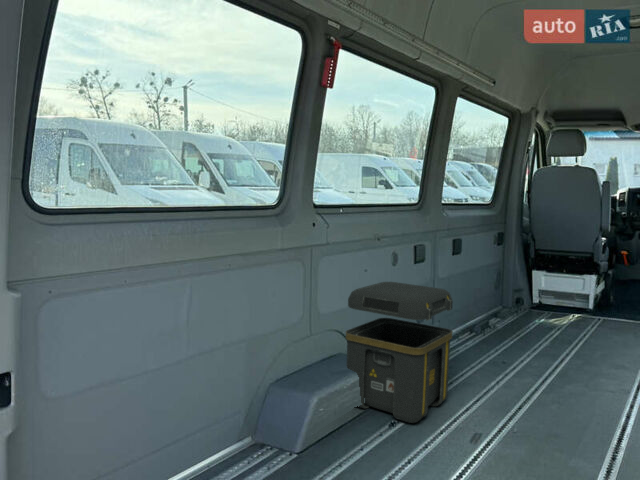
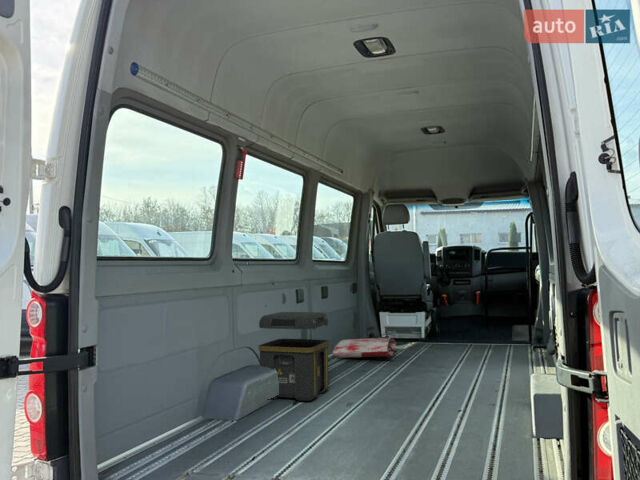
bag: none [462,309,555,346] -> present [332,334,397,360]

